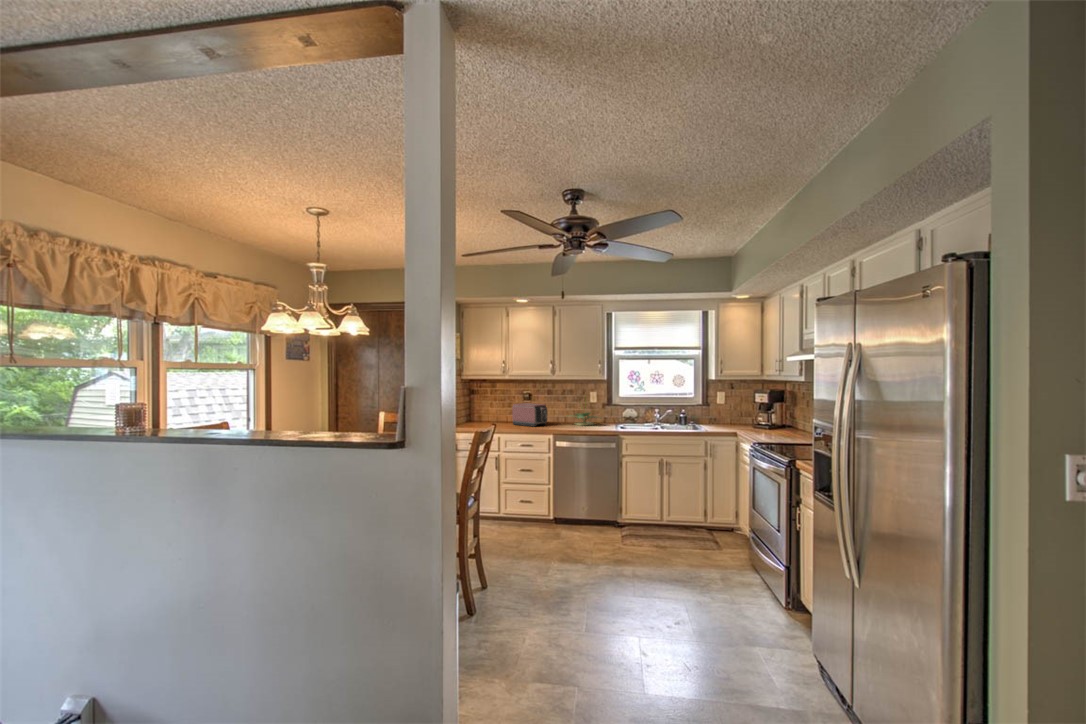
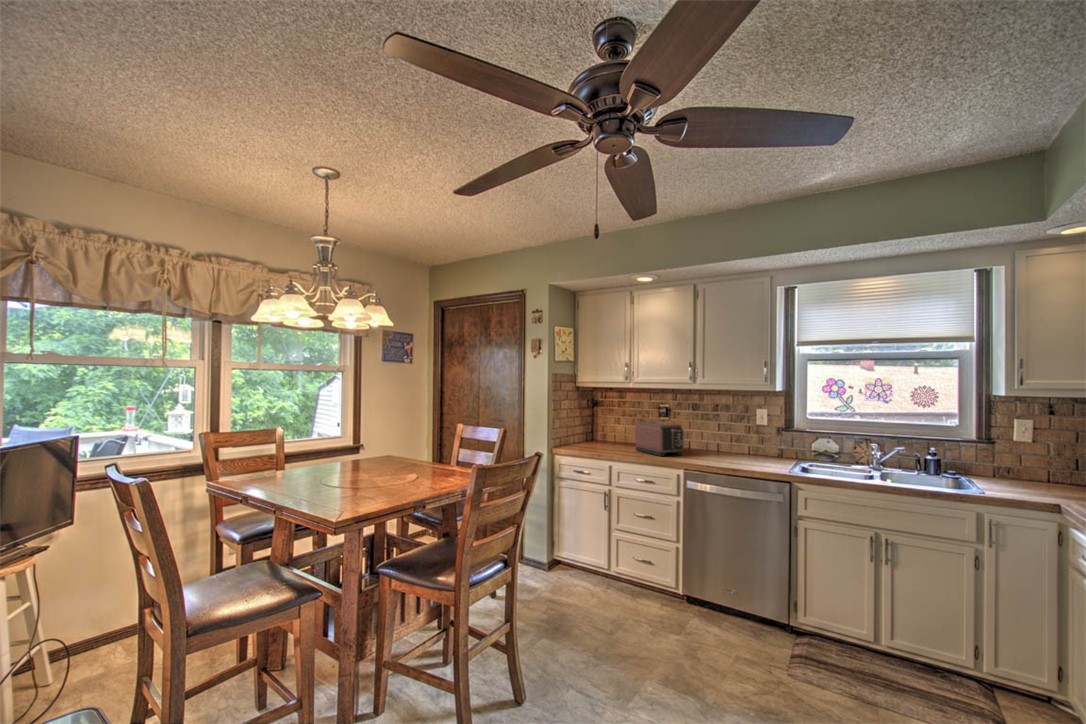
potted plant: present [575,412,596,426] -> none [710,413,770,461]

